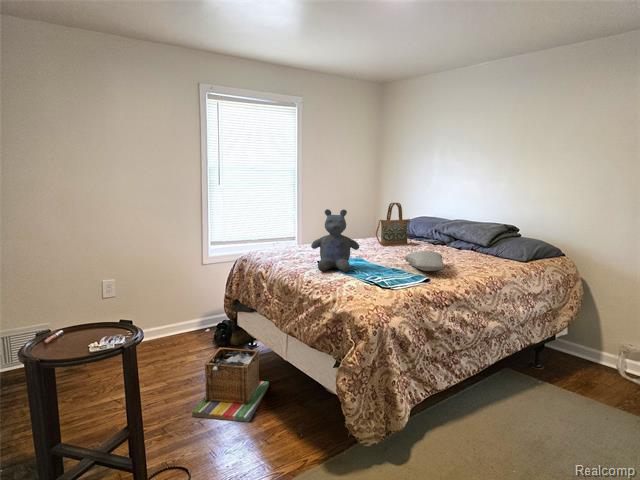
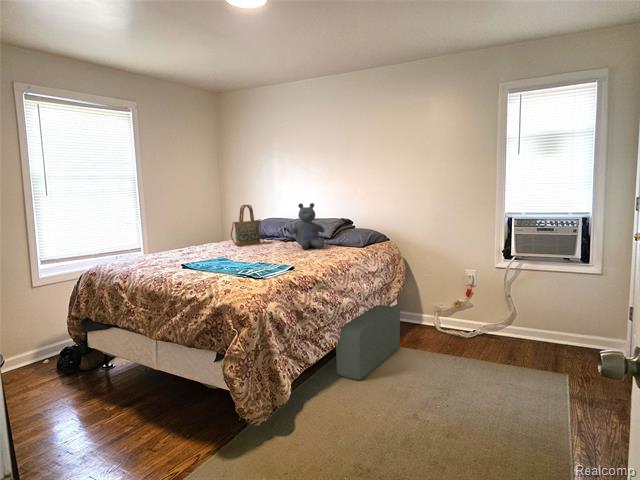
stuffed bear: present [311,209,359,272] -> present [289,203,325,249]
pillow: present [405,251,444,271] -> none [265,245,303,262]
pouf: none [473,333,566,419] -> present [336,305,400,380]
laundry basket: present [192,348,269,422] -> none [54,365,139,451]

